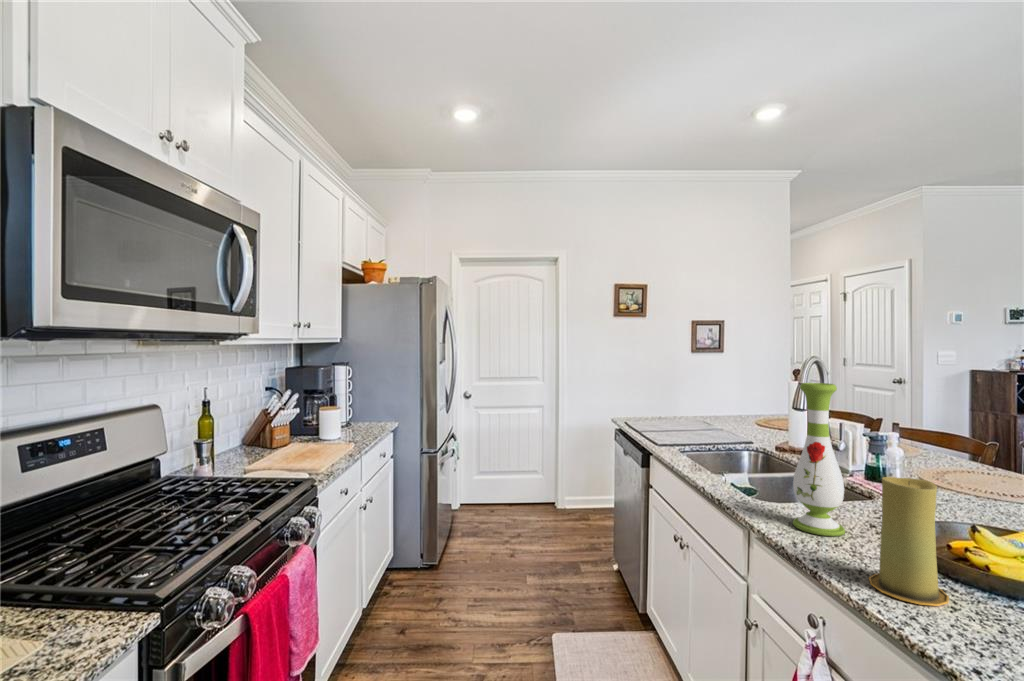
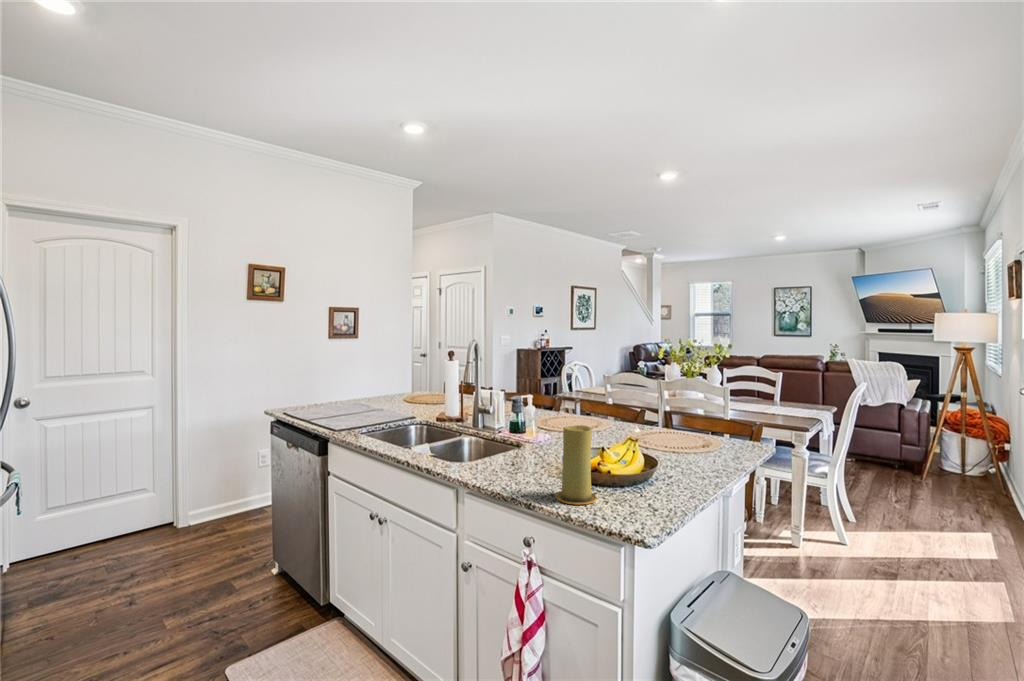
vase: present [793,383,845,536] -> none [491,365,524,478]

